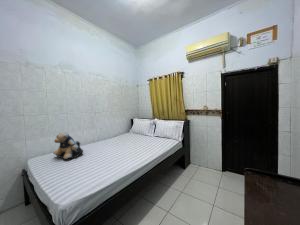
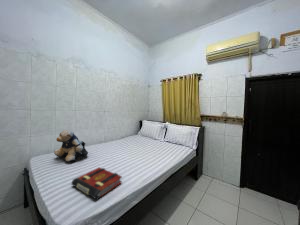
book: none [70,161,111,184] -> present [72,168,122,199]

